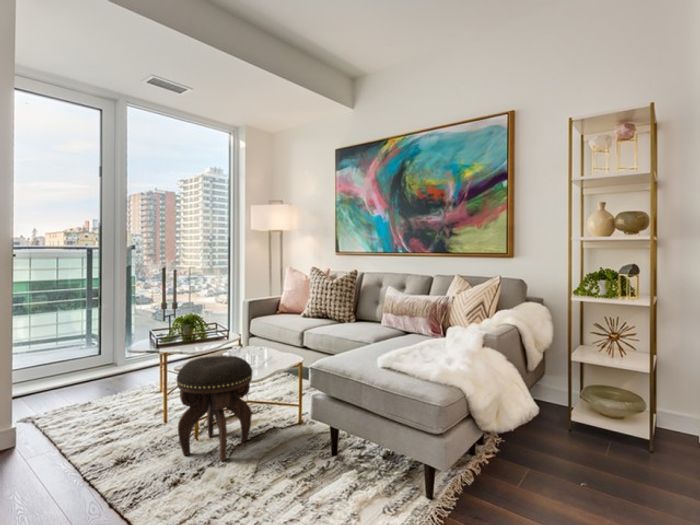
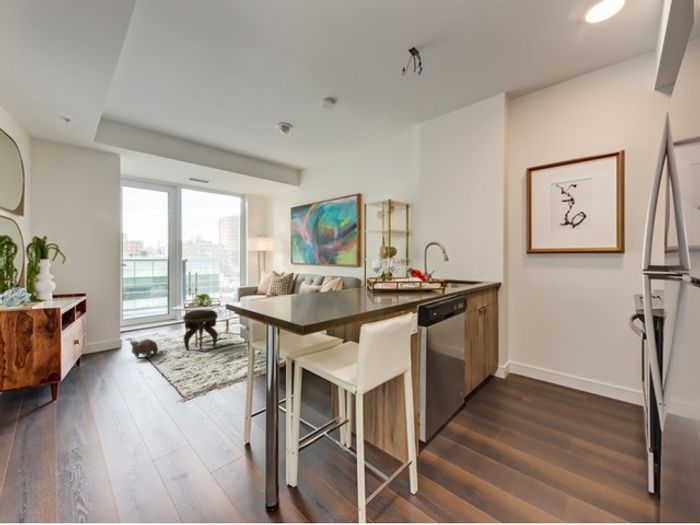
plush toy: none [50,439,119,491] -> present [130,339,158,358]

